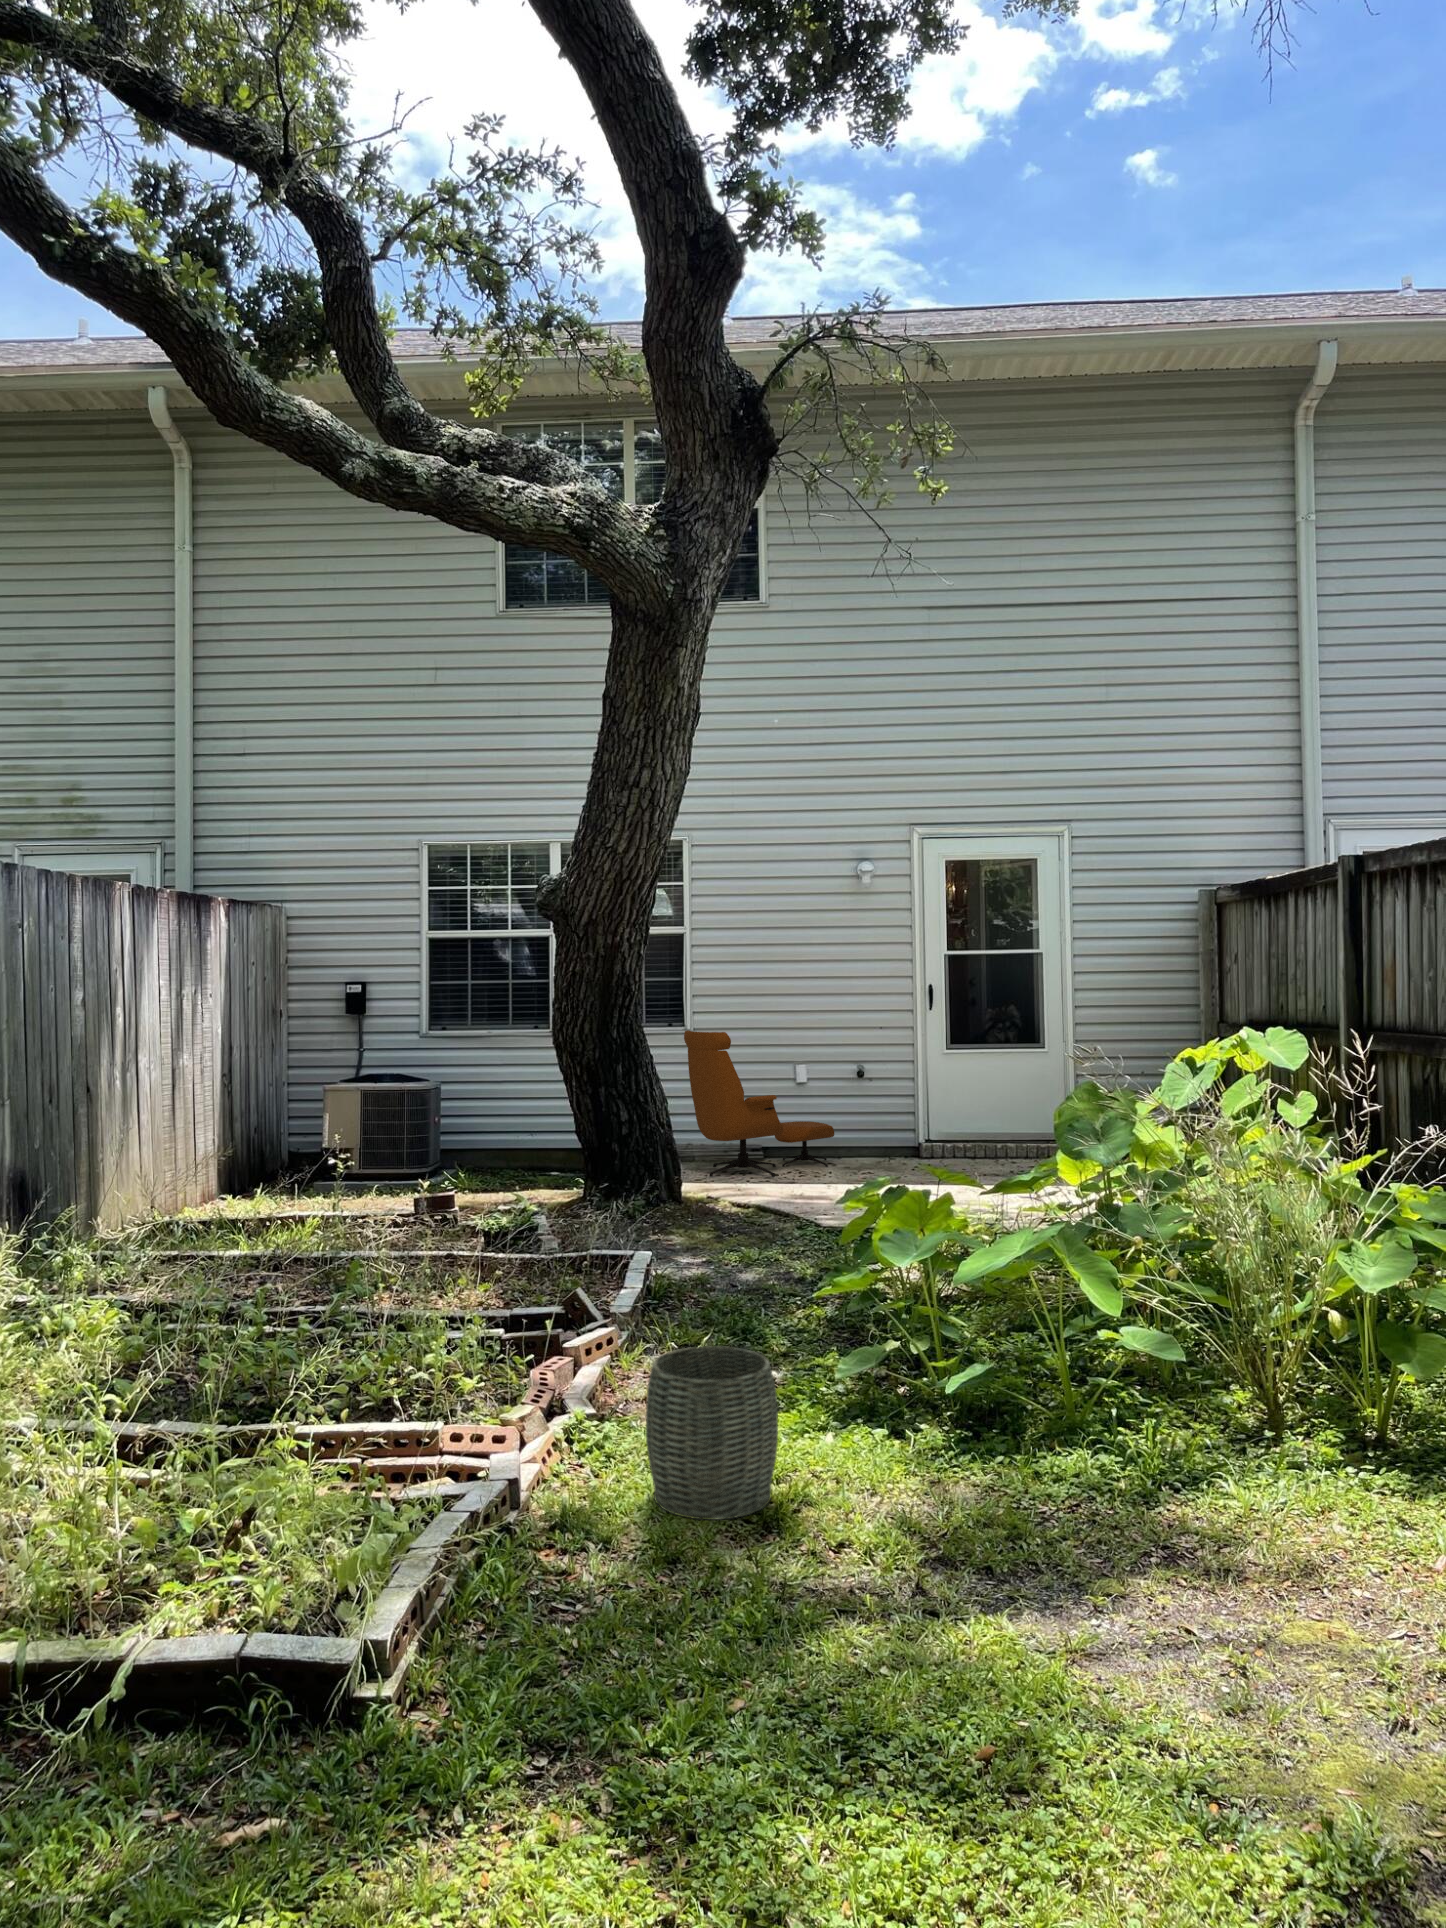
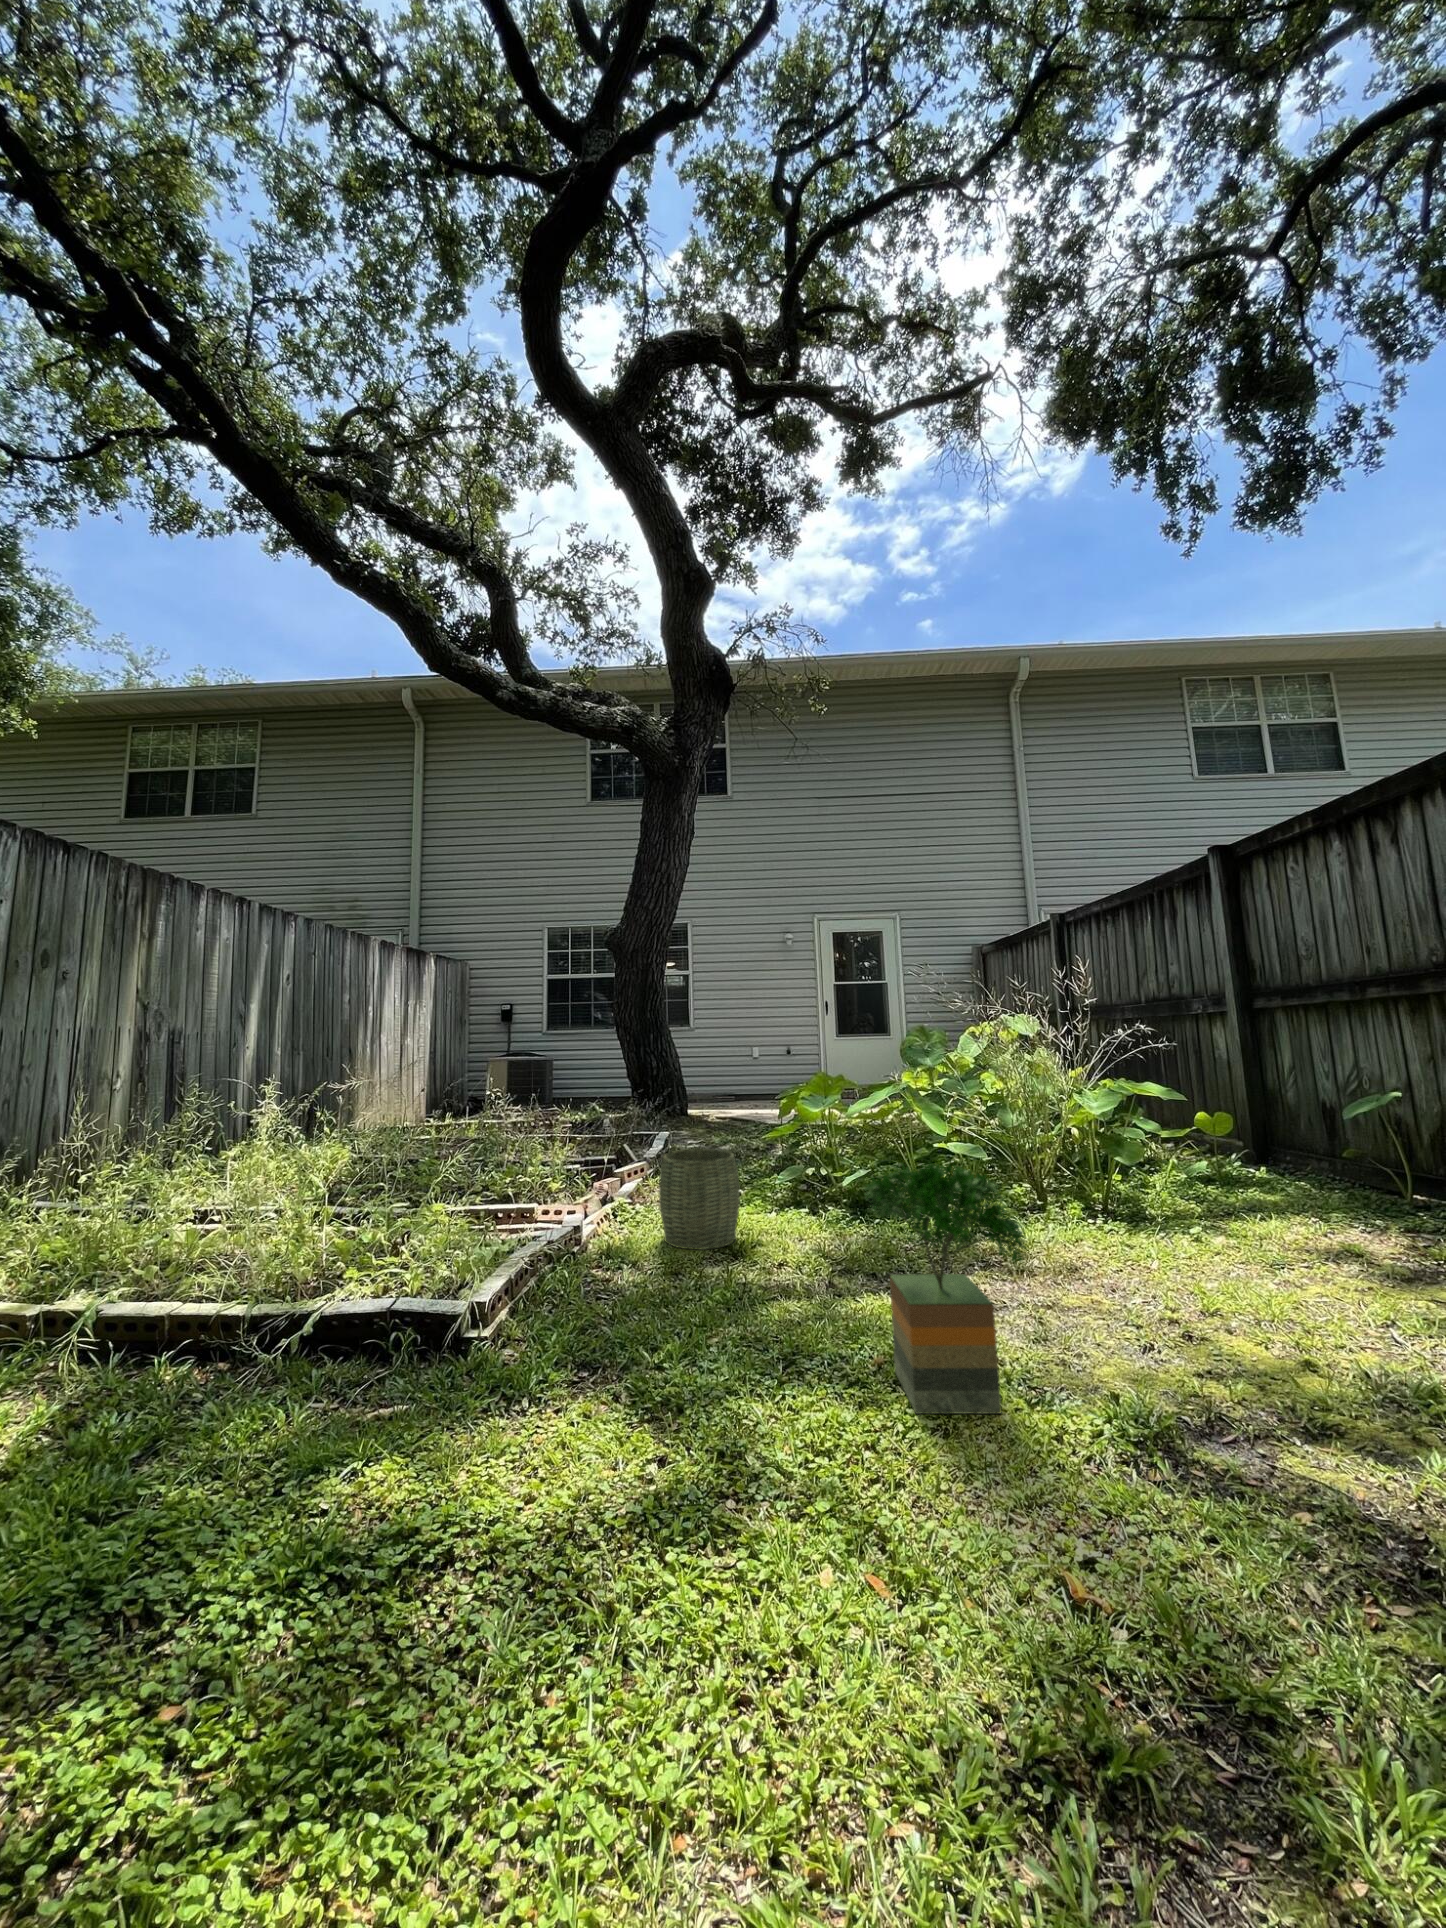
lounge chair: present [684,1030,834,1177] -> none [687,1022,771,1104]
potted tree: none [968,1460,1218,1846] -> present [865,1163,1027,1414]

